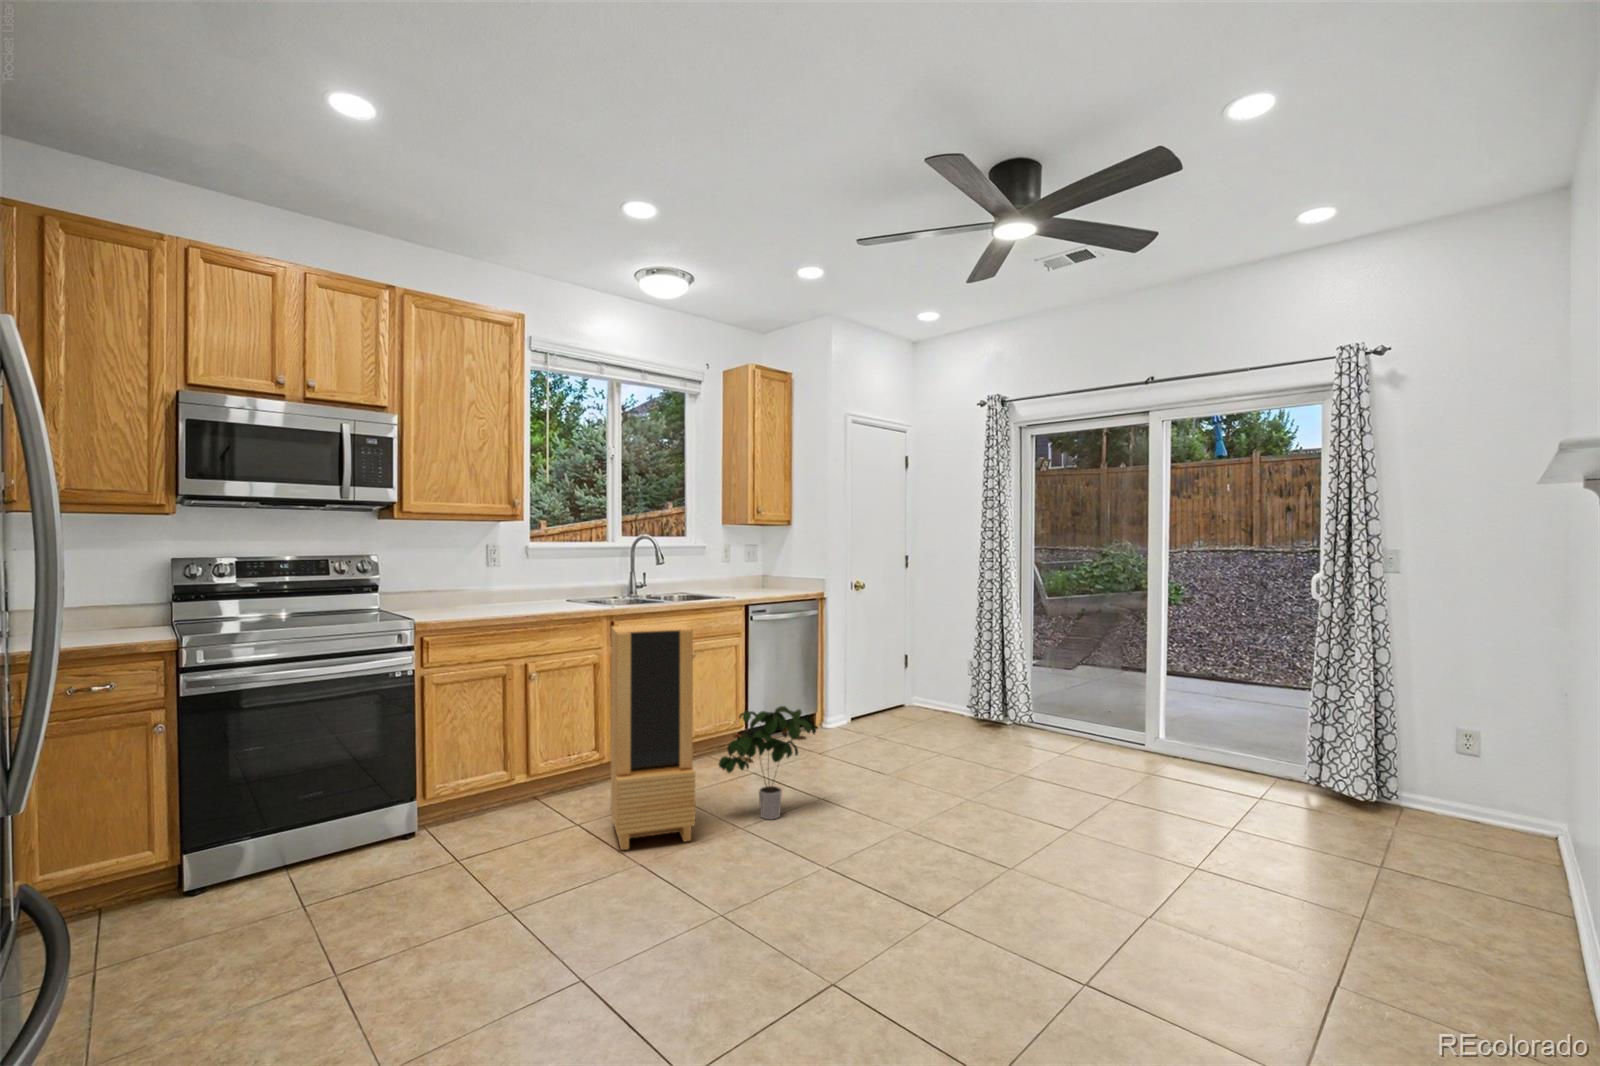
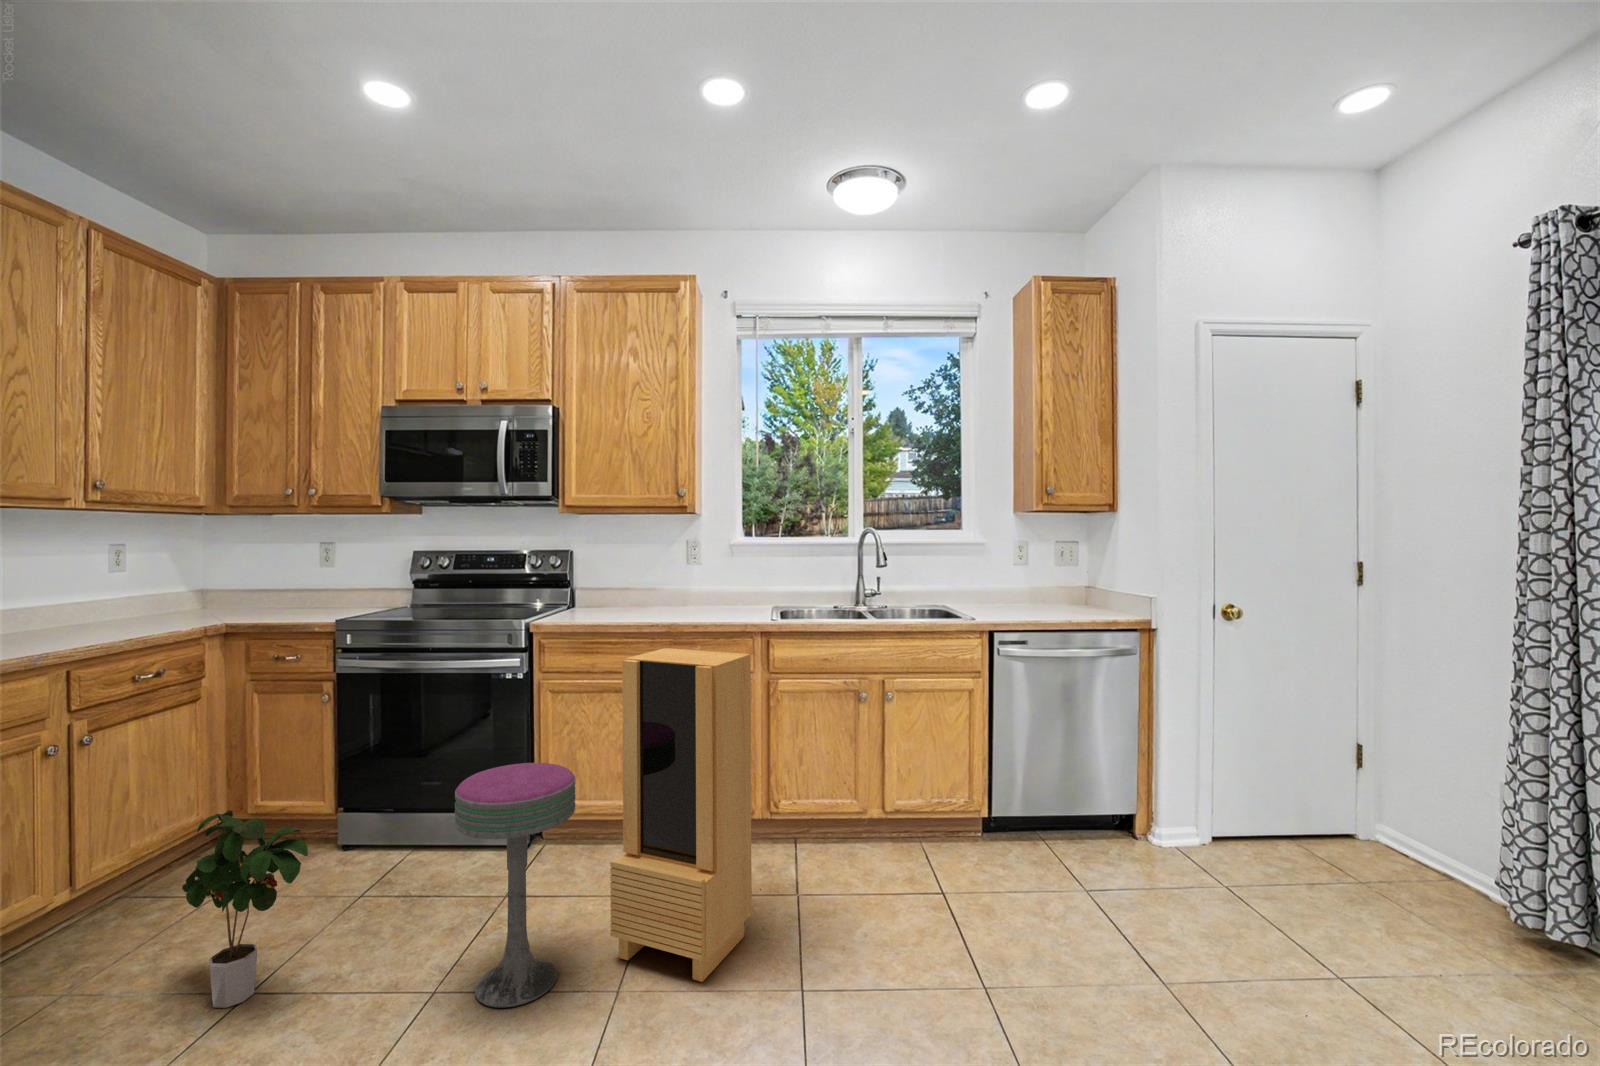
potted plant: present [719,706,816,819] -> present [182,811,308,1008]
bar stool: none [530,717,618,894] -> present [455,763,575,1008]

